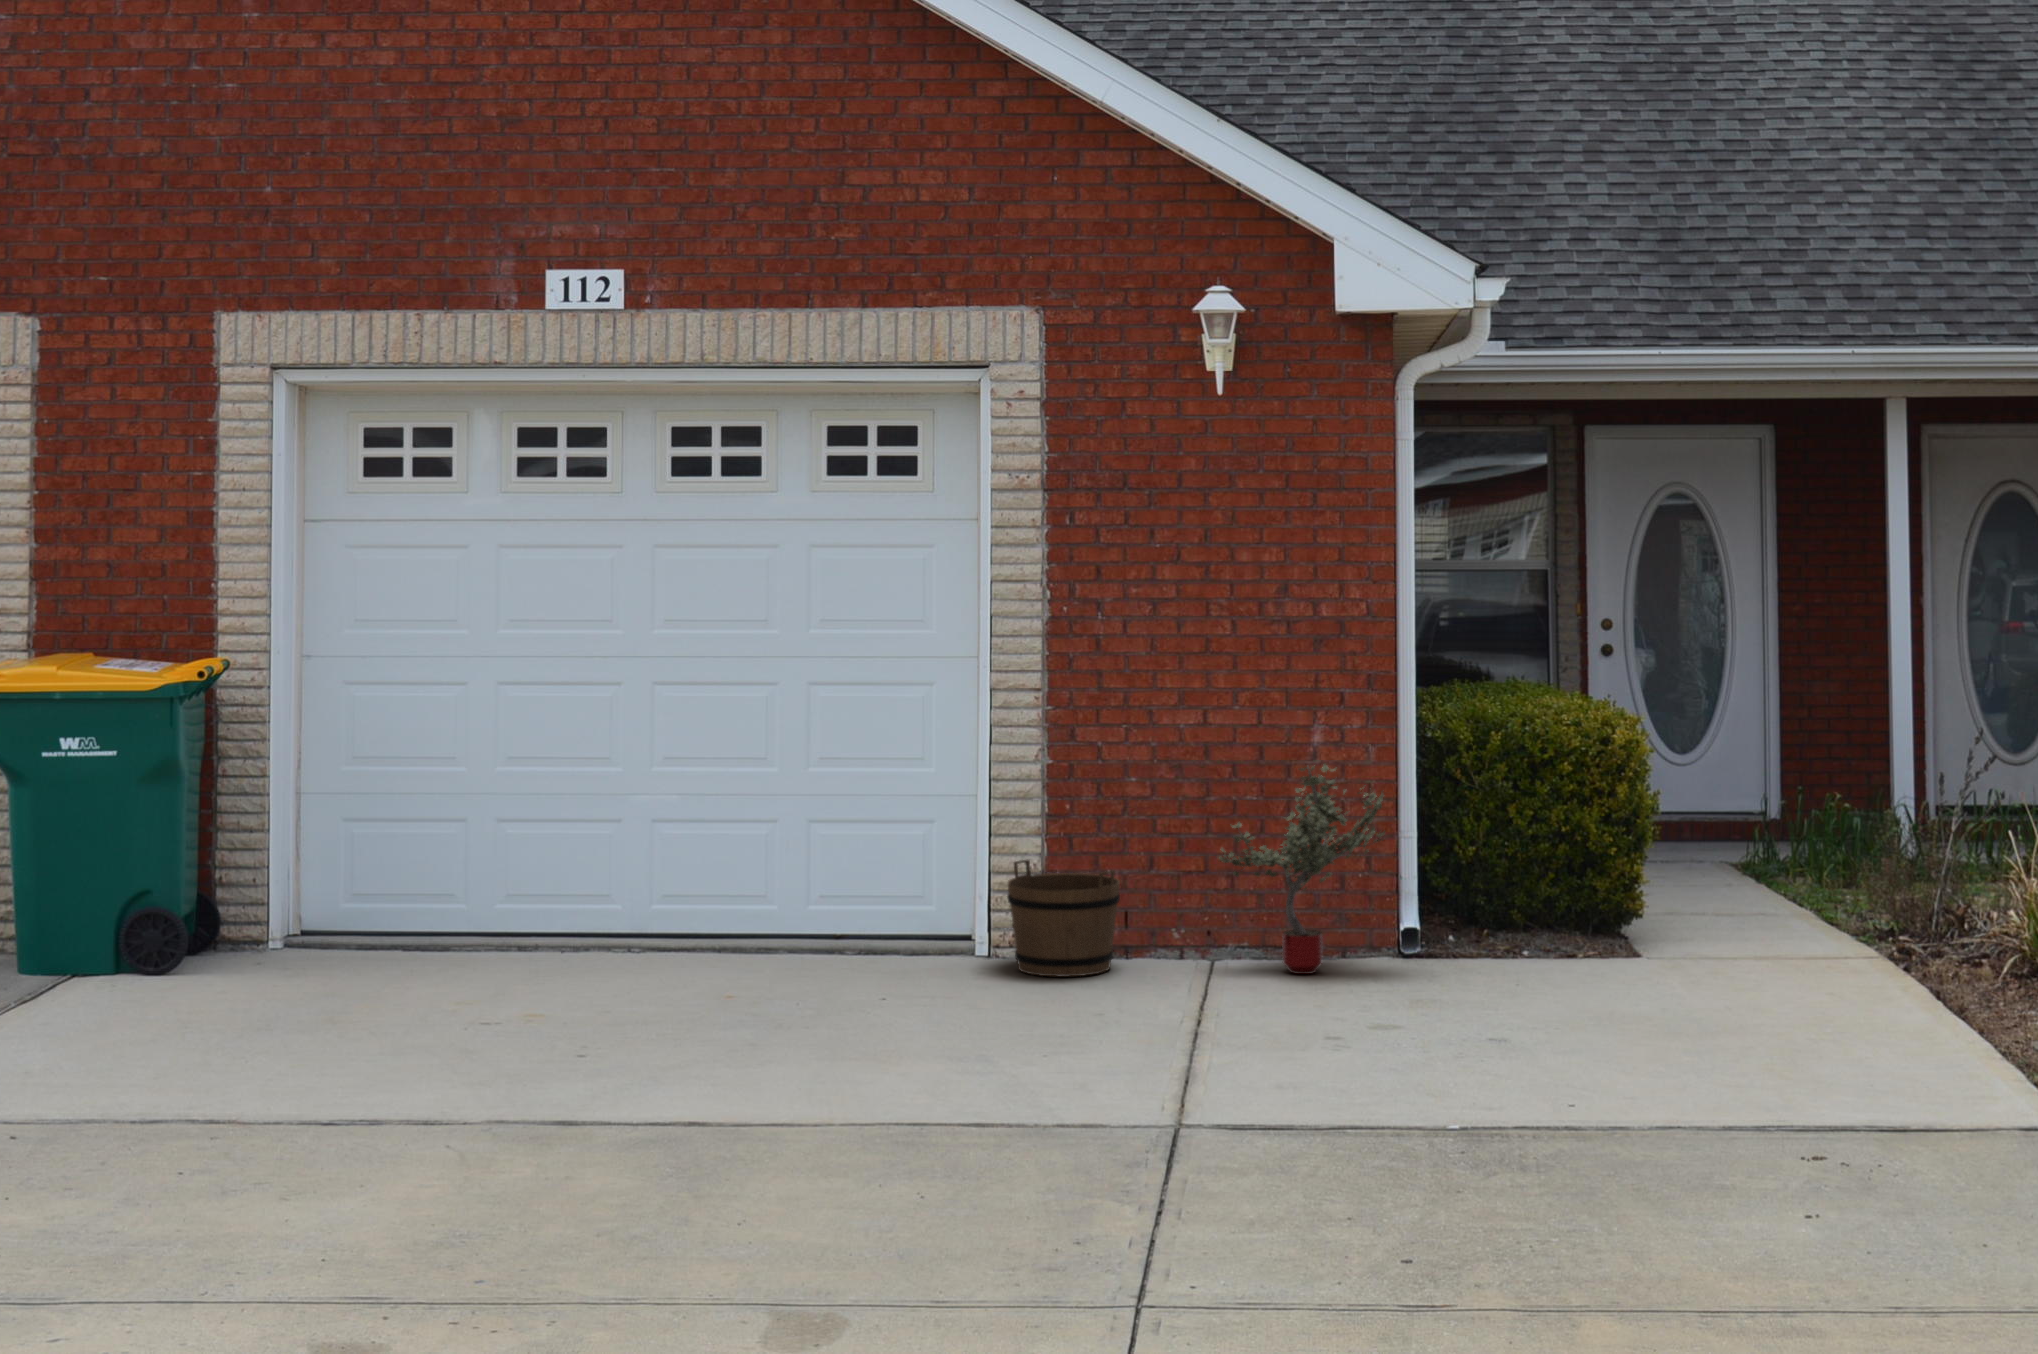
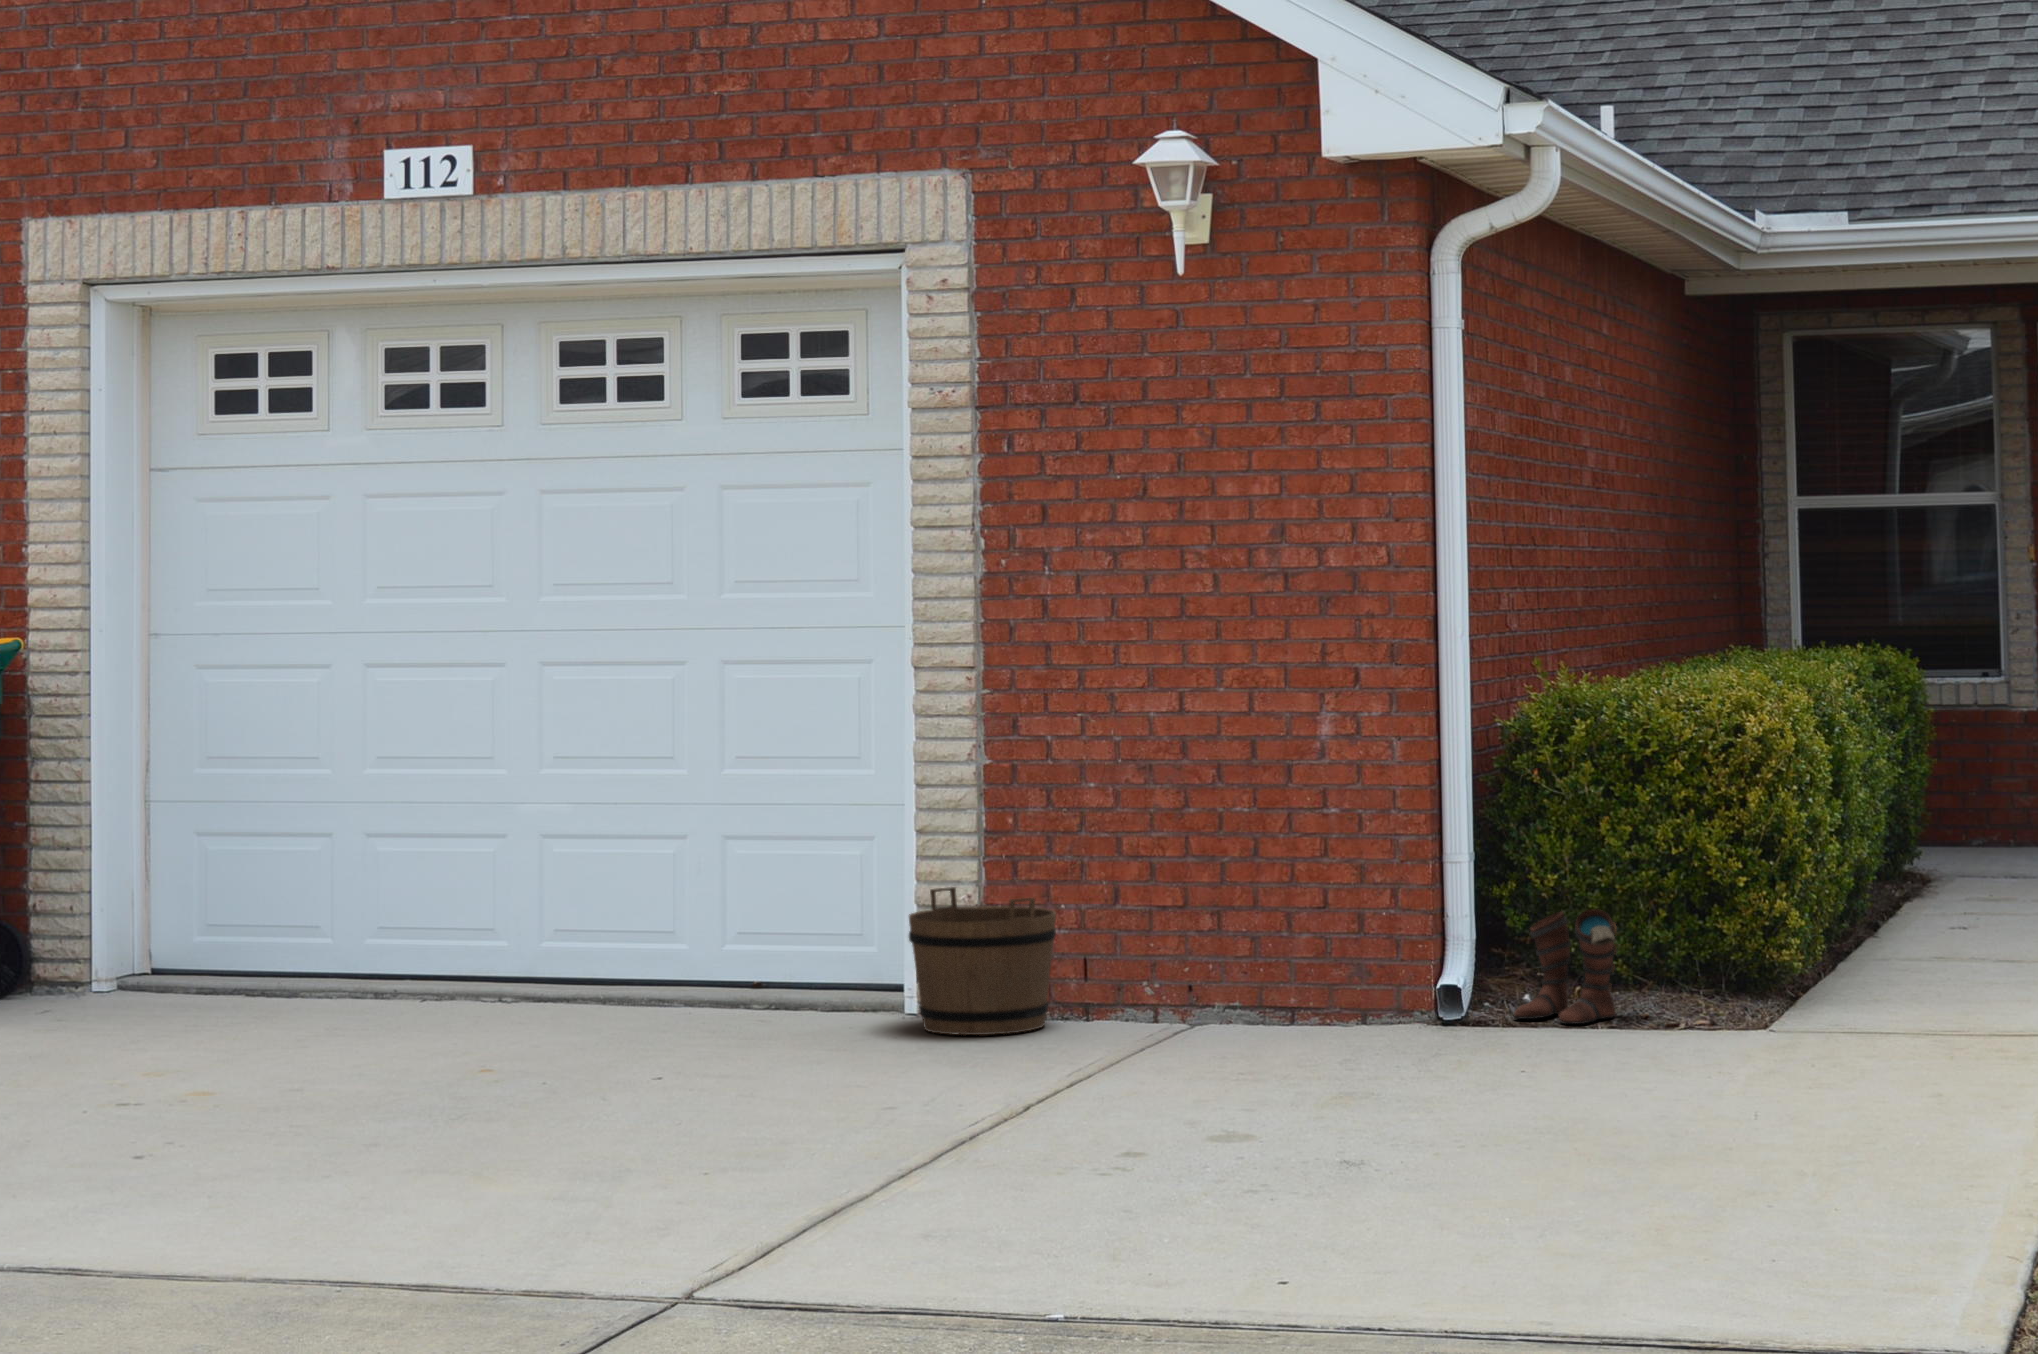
potted tree: present [1219,764,1385,974] -> none [1169,758,1388,1039]
boots: none [1447,869,1530,955] -> present [1513,909,1617,1024]

